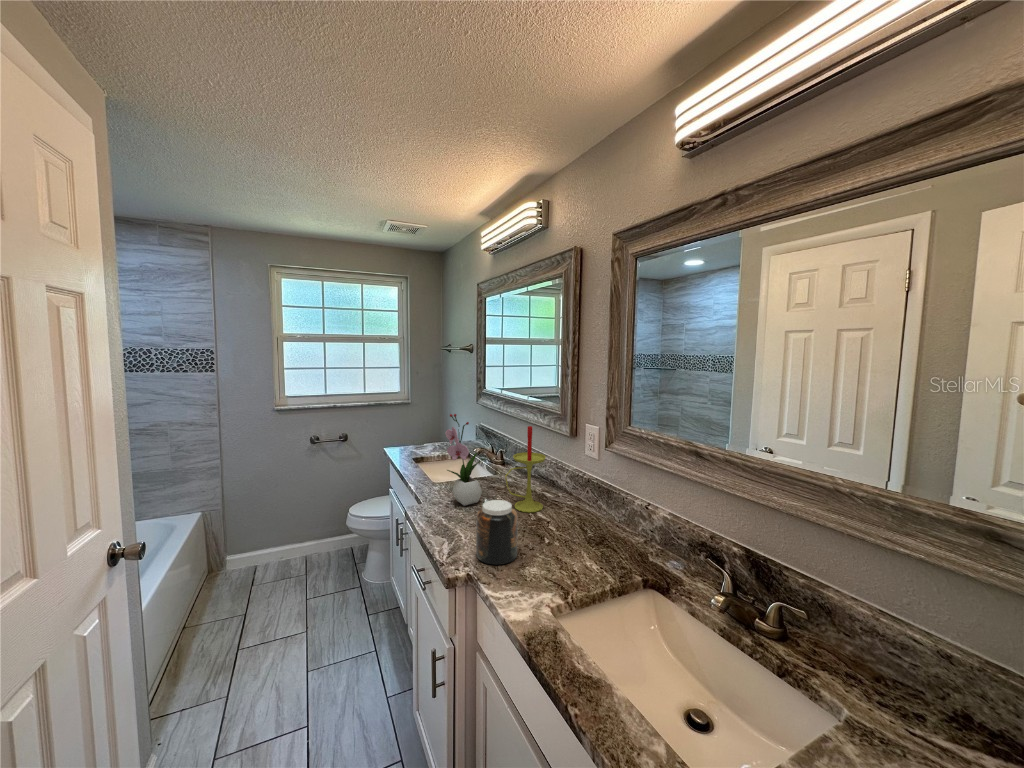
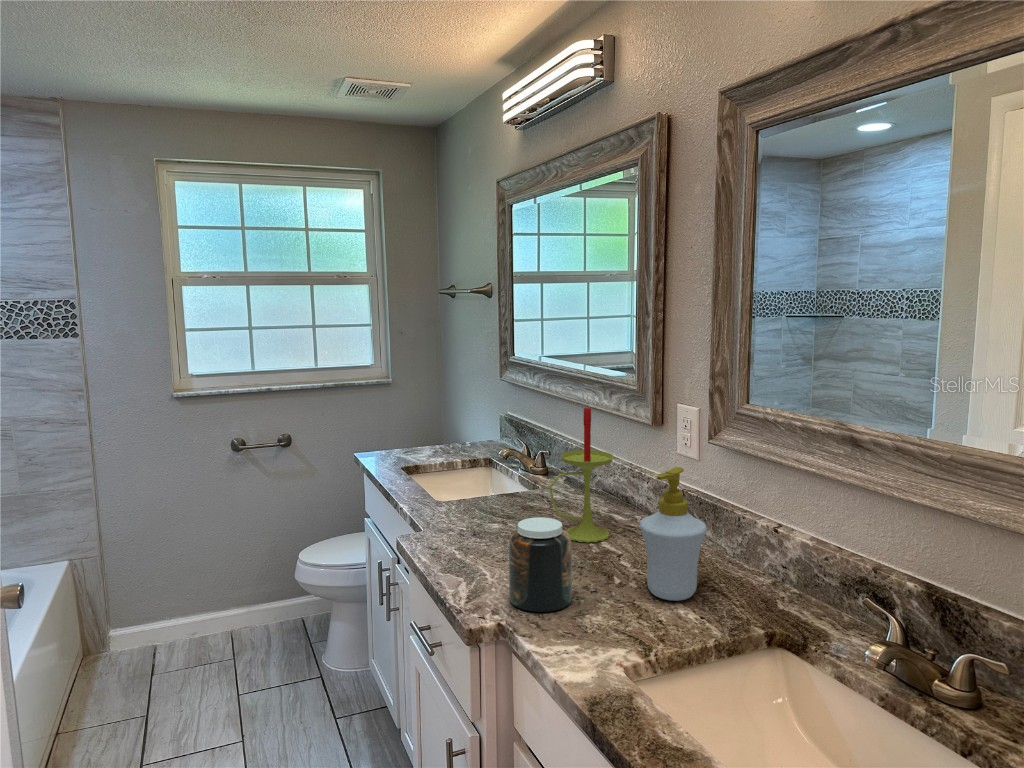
flower arrangement: present [445,414,485,506] -> none [454,391,520,534]
soap bottle: none [562,468,605,556] -> present [640,467,707,601]

